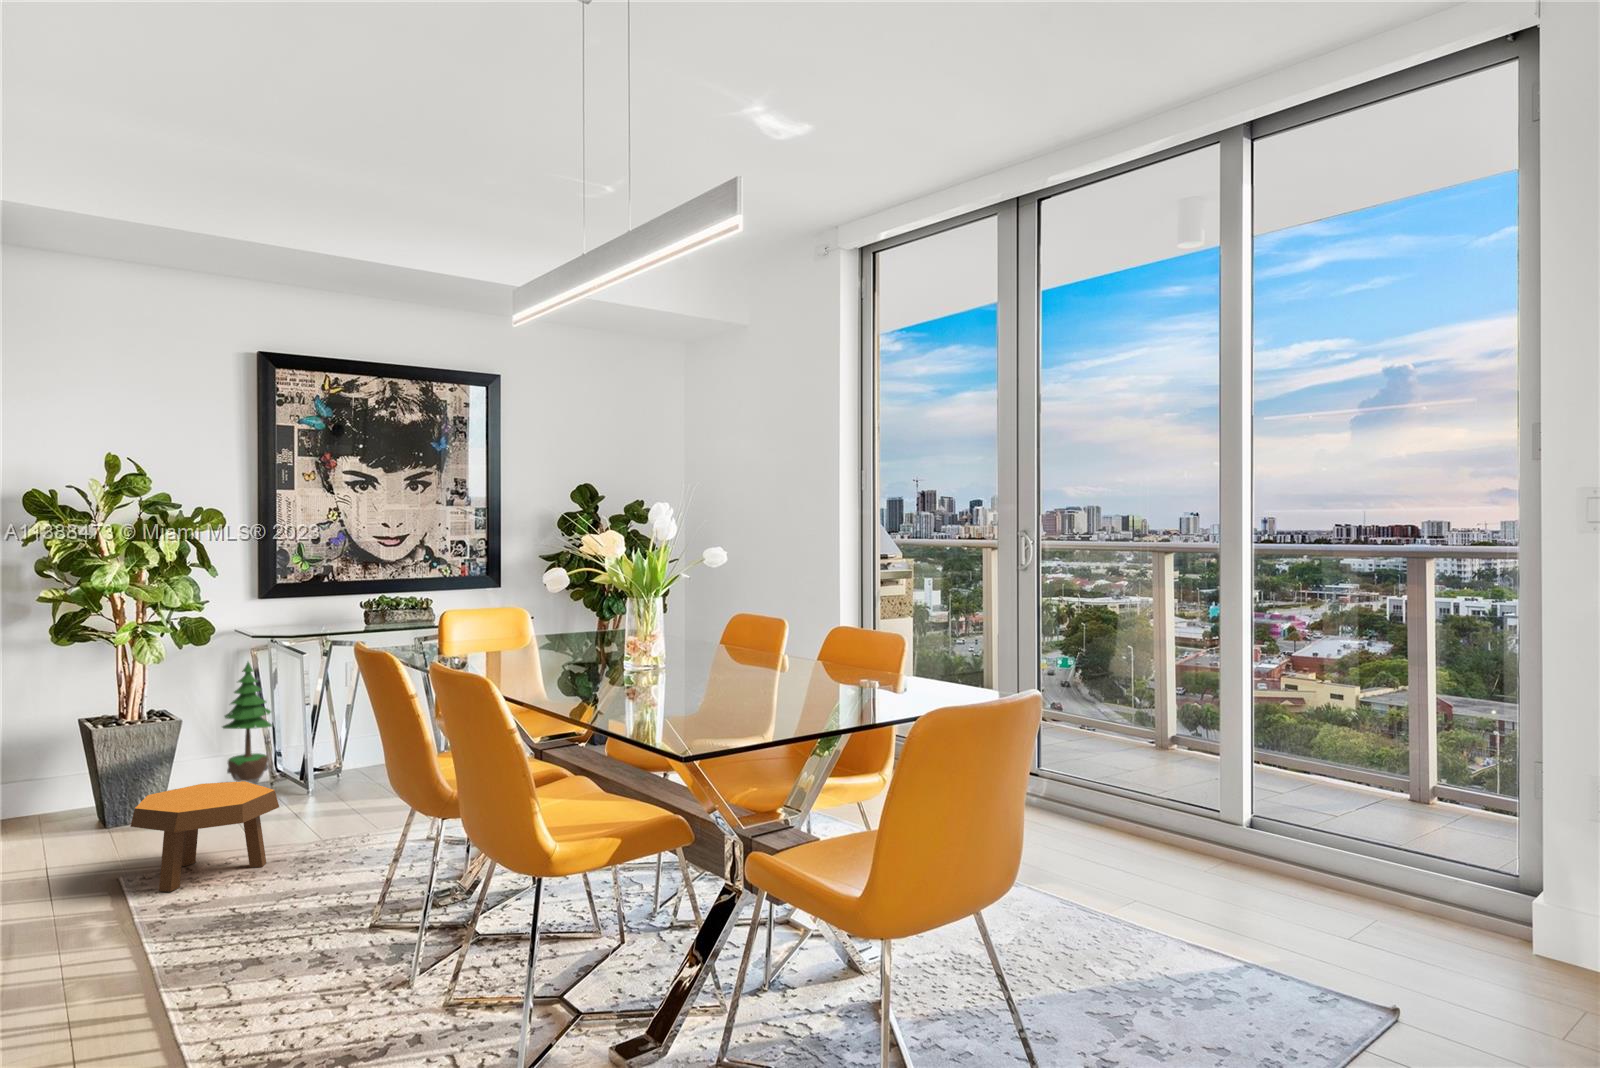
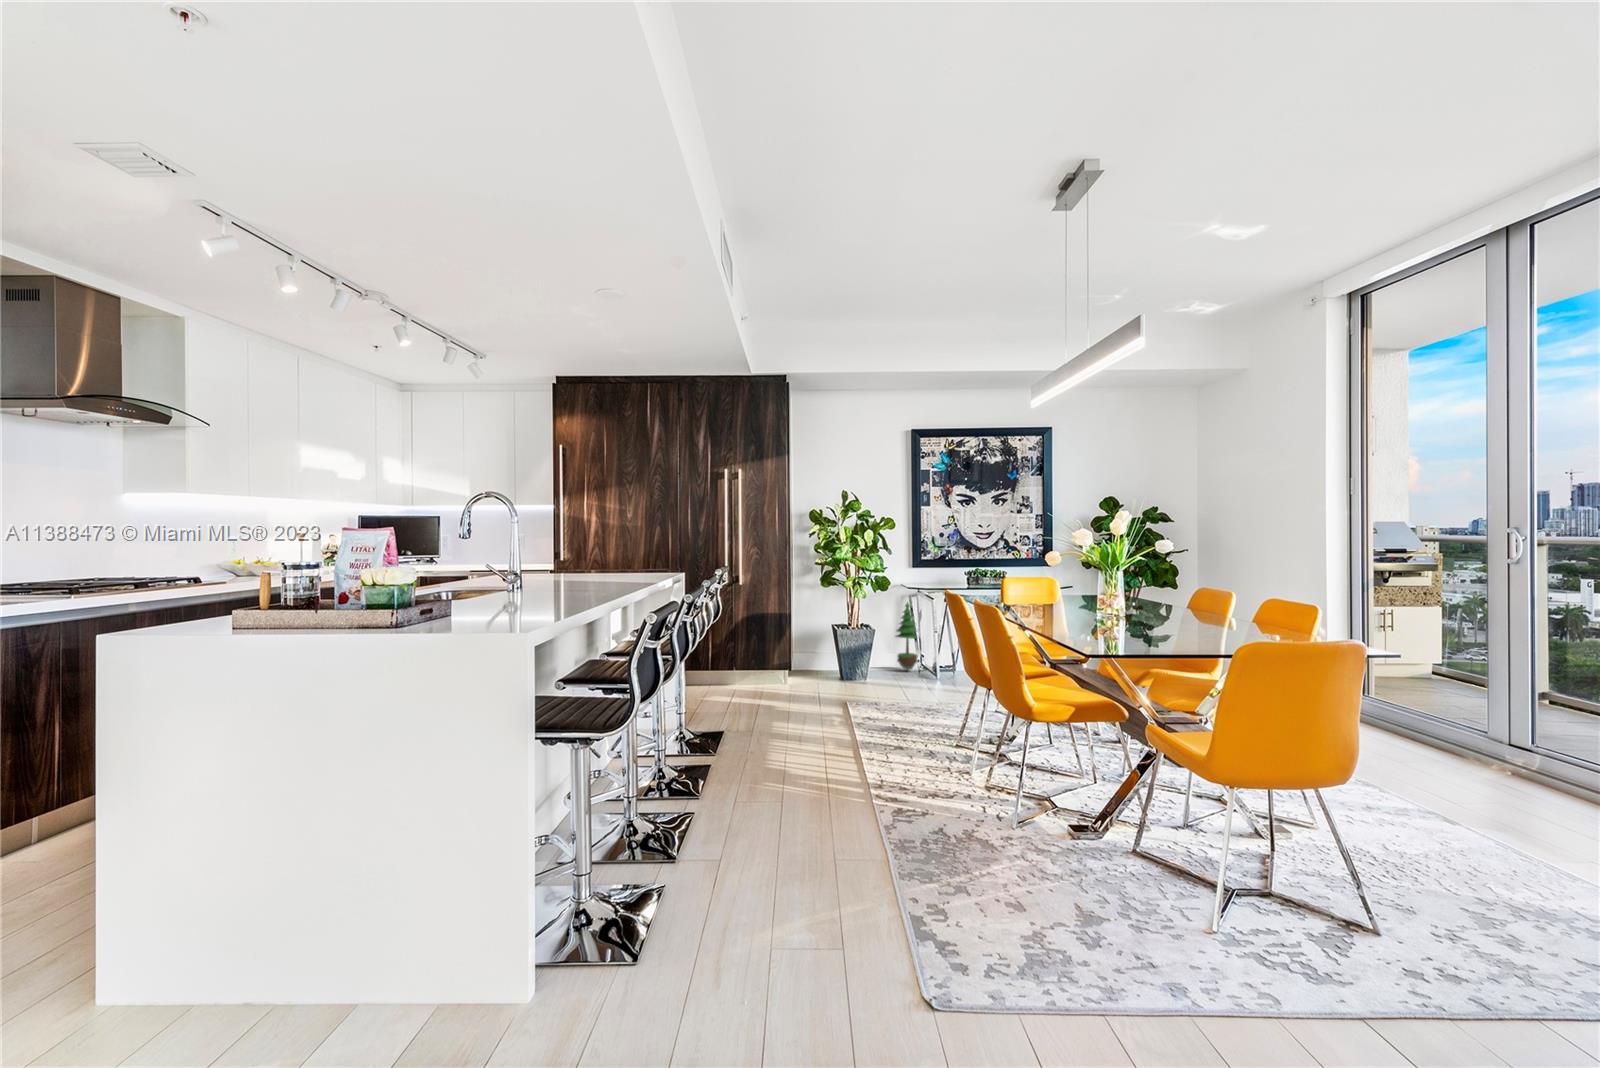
footstool: present [130,781,279,892] -> none [849,661,917,712]

